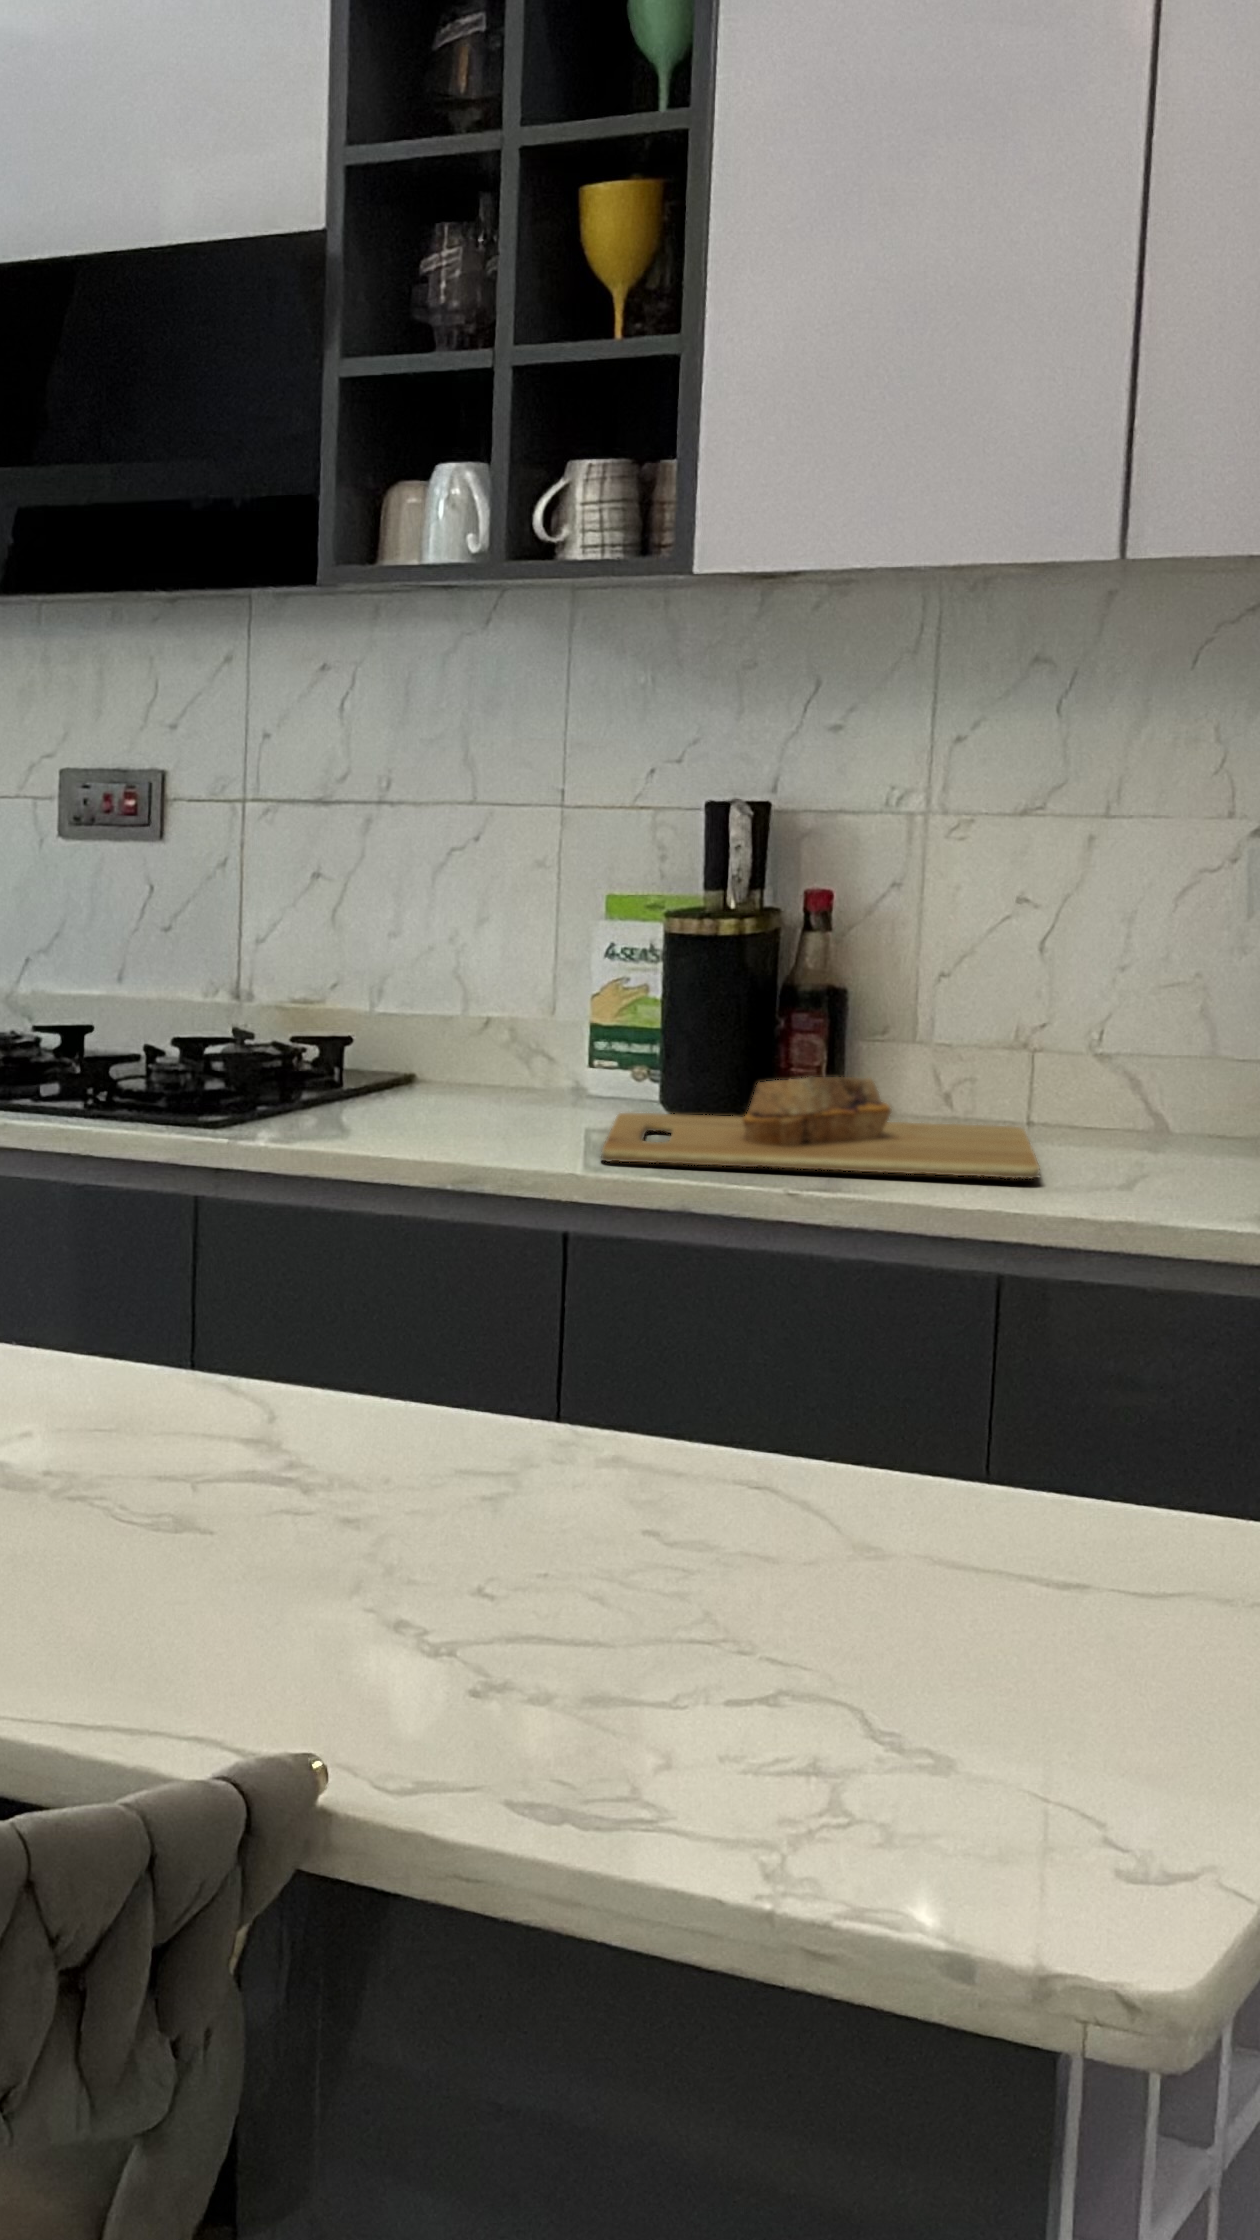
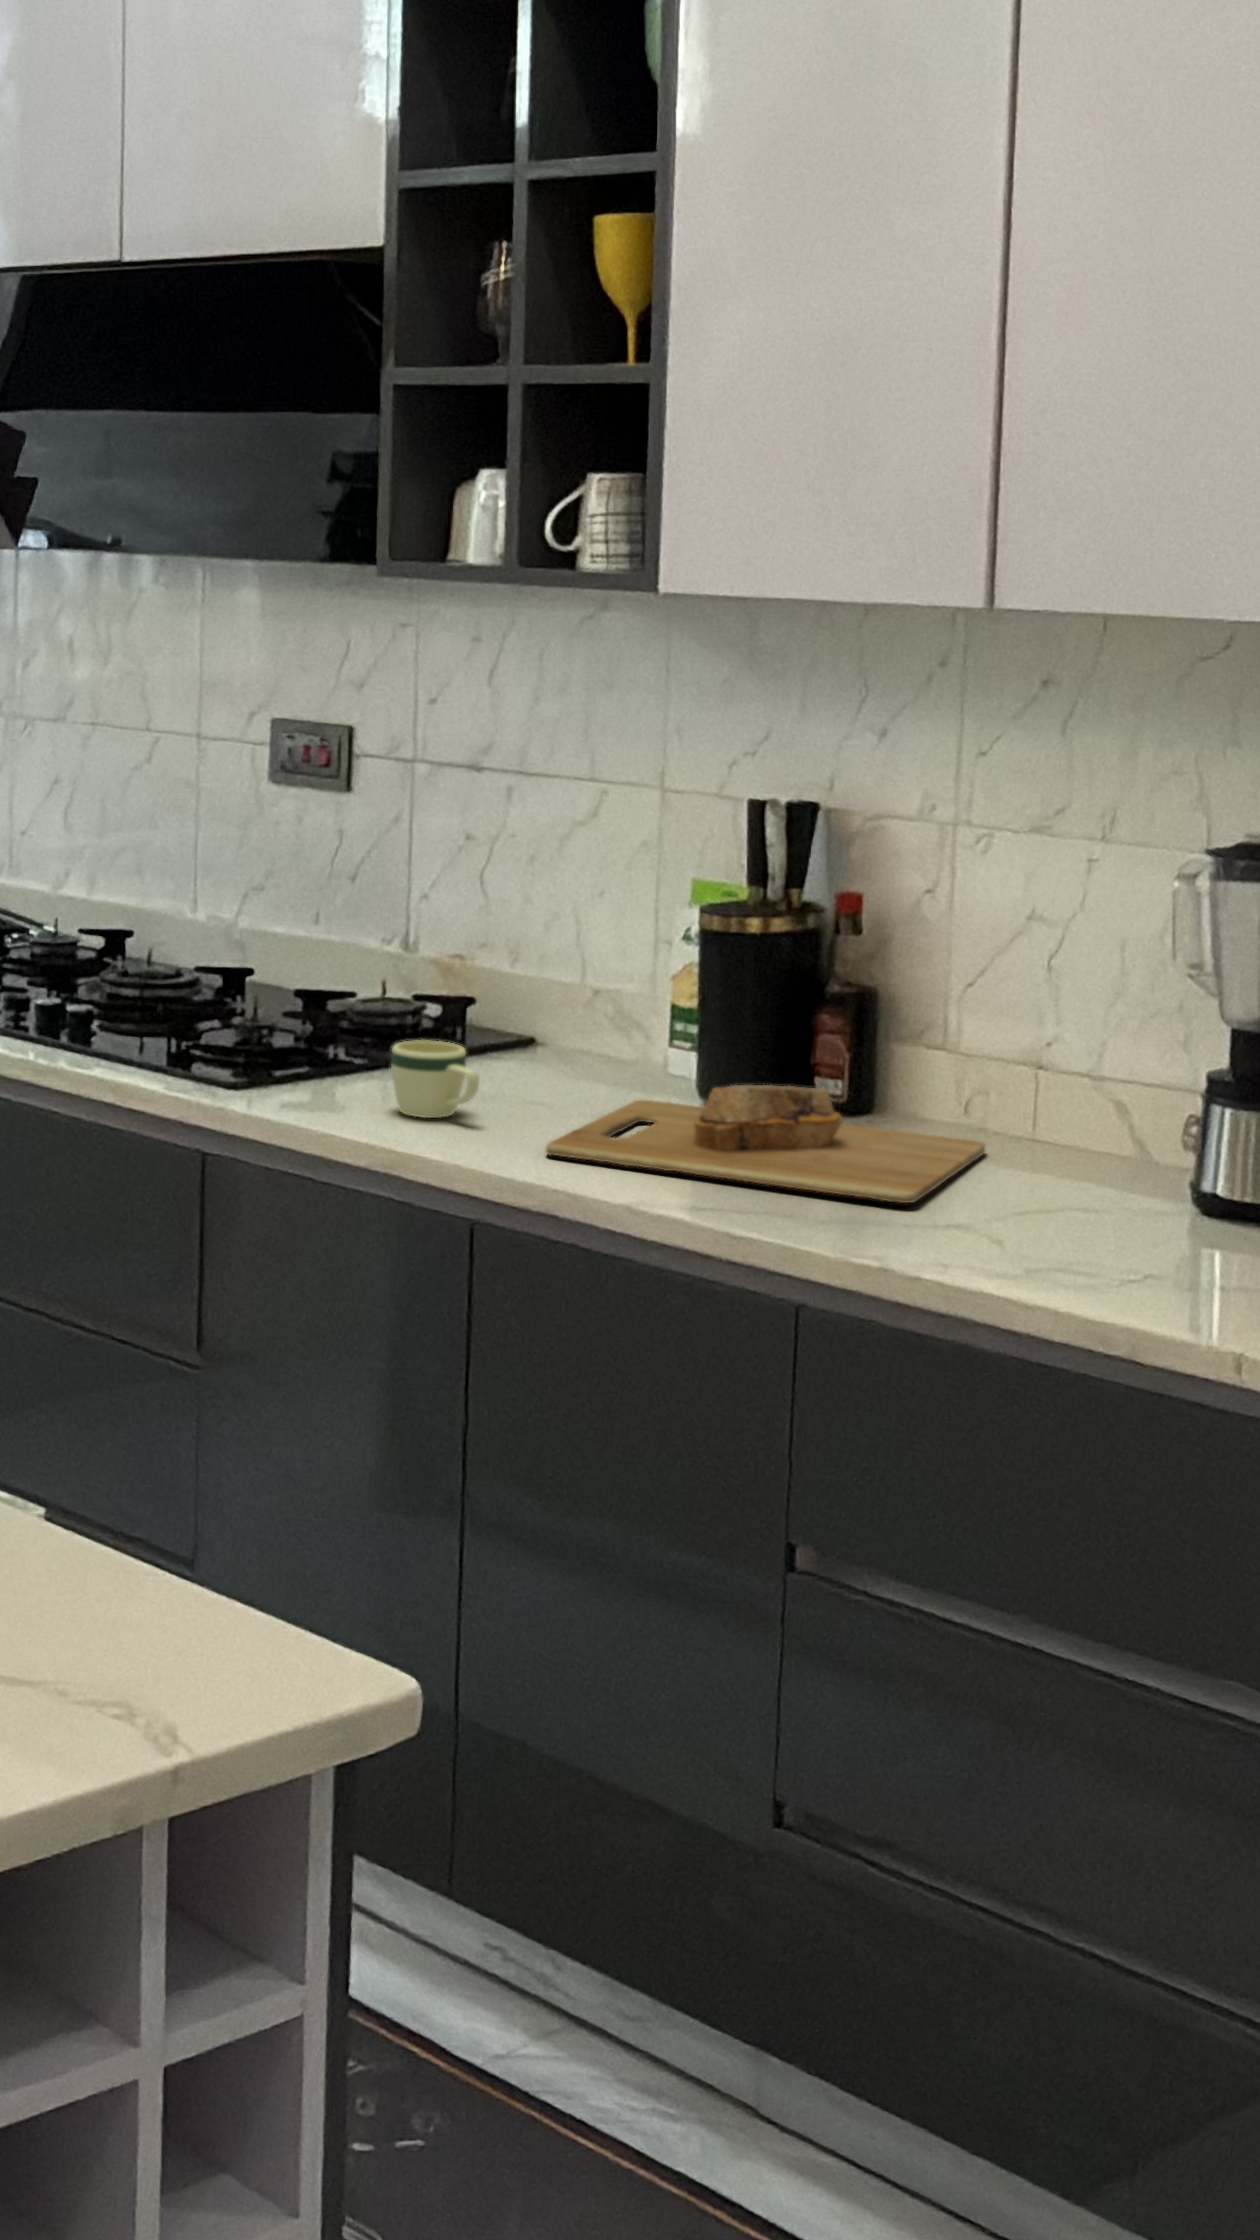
mug: none [383,1059,494,1139] -> present [391,1040,479,1118]

